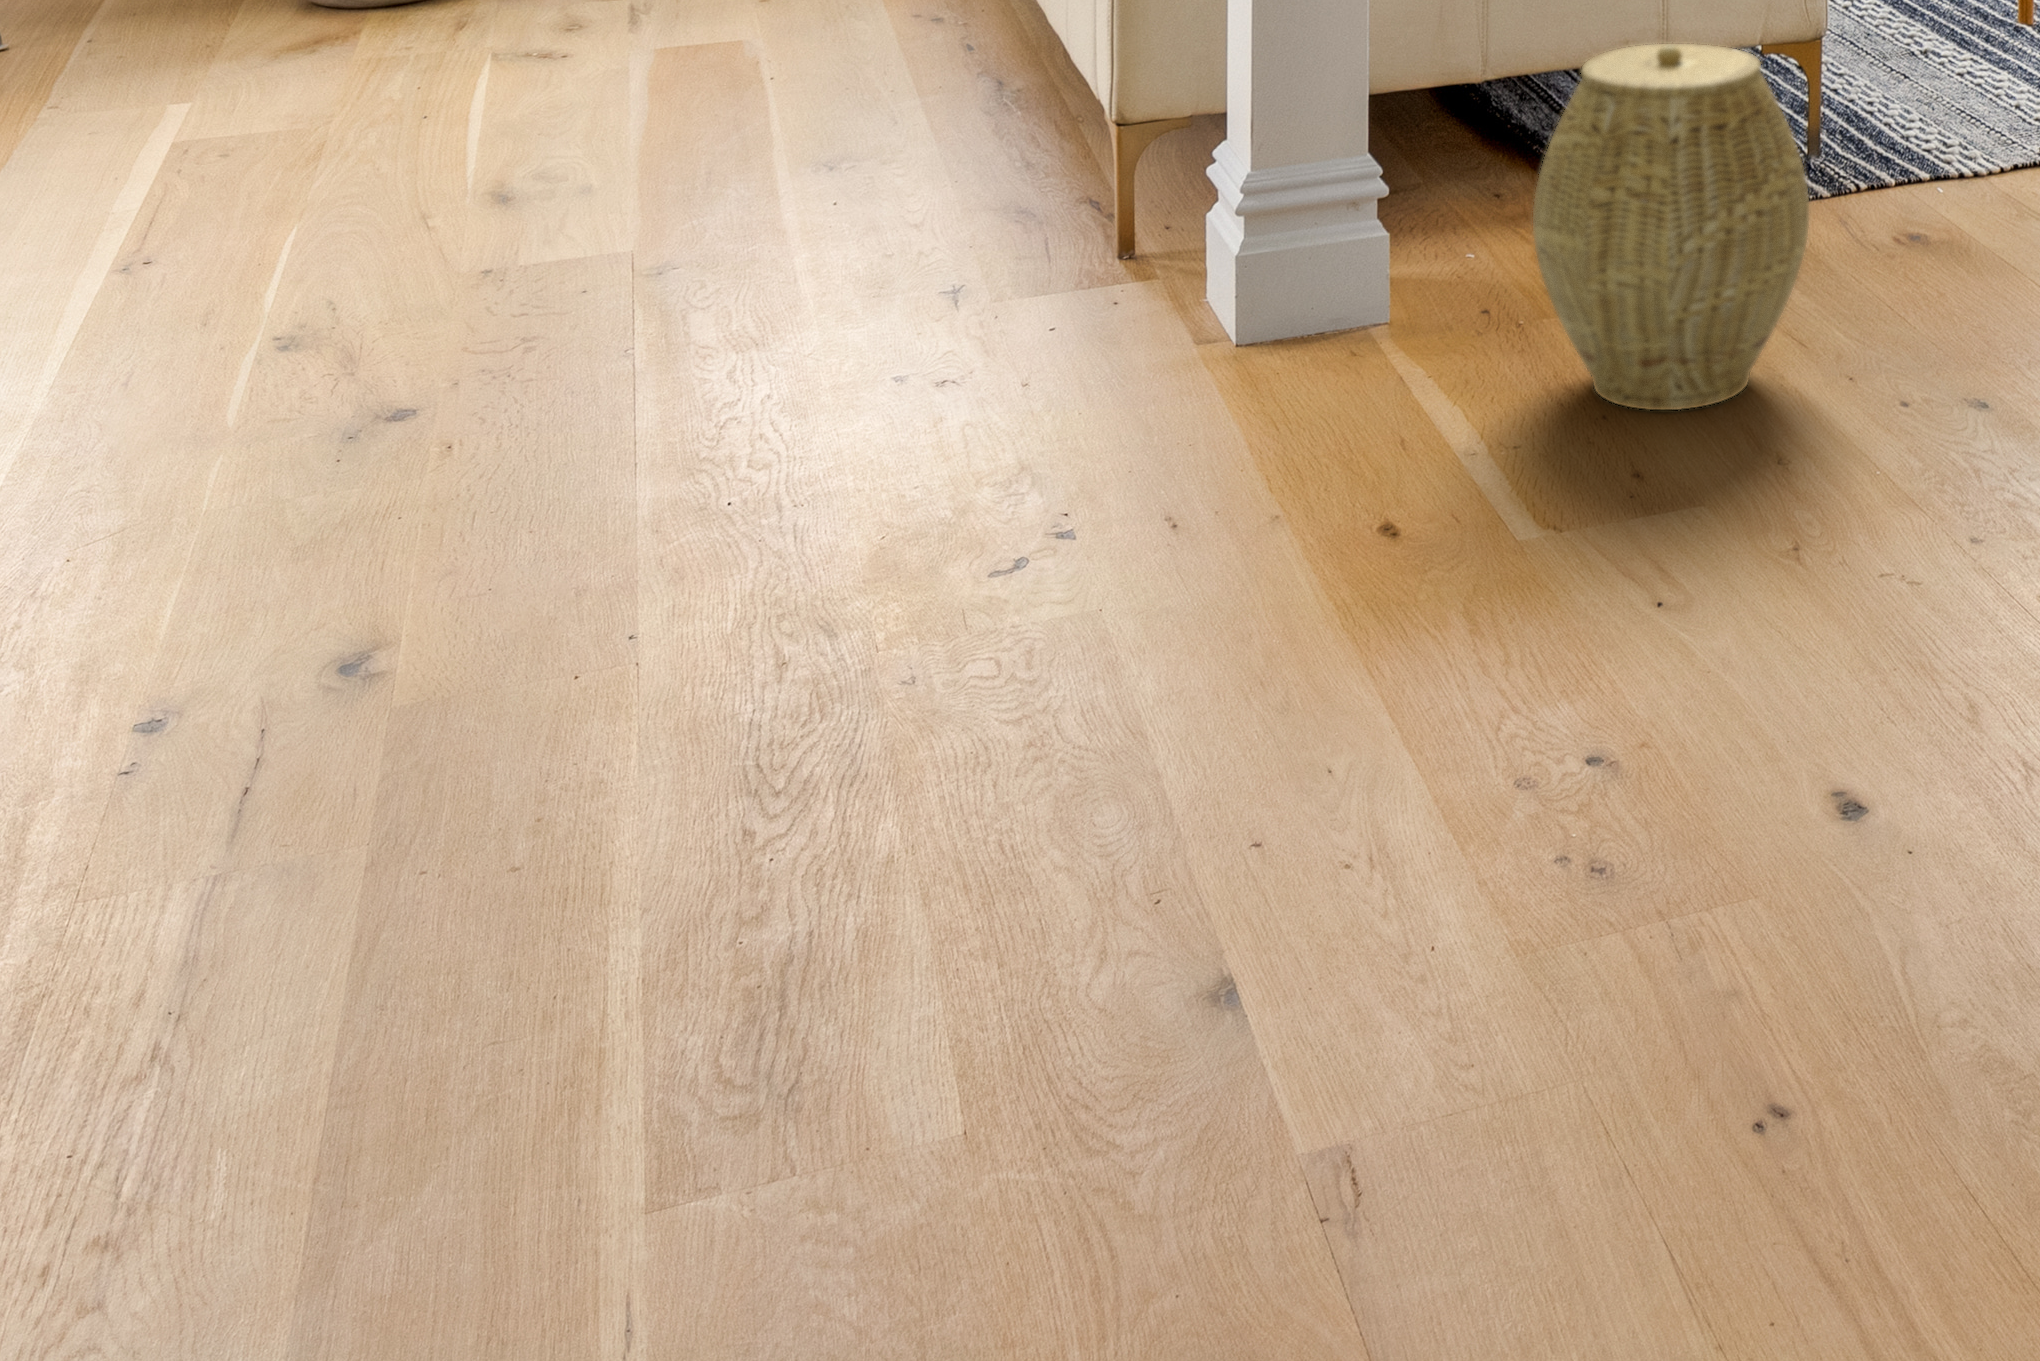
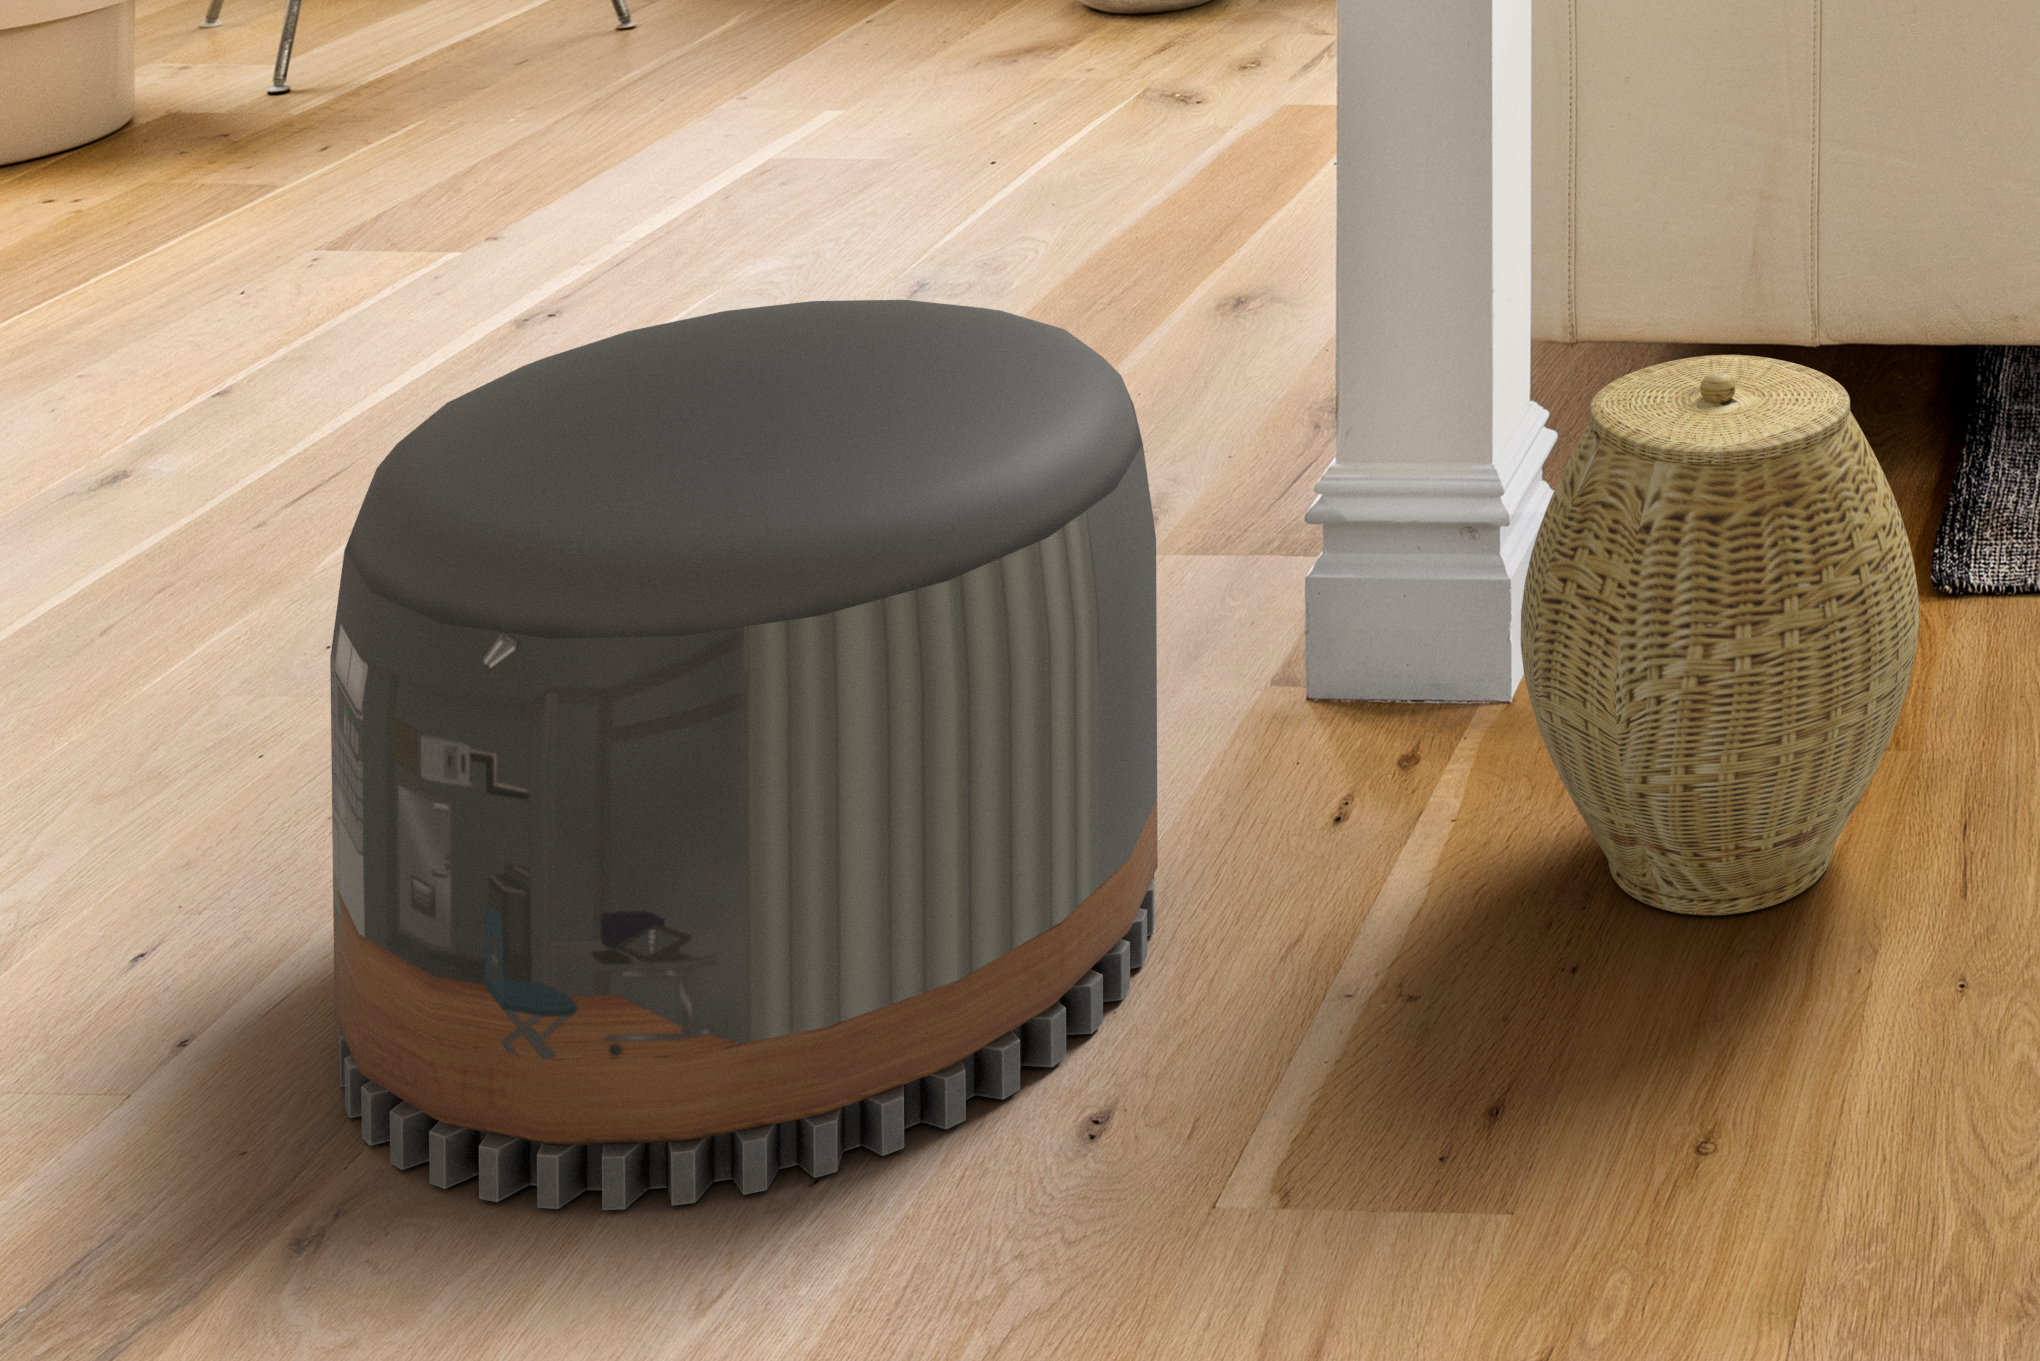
pouf: none [787,69,1376,680] -> present [330,300,1158,1210]

